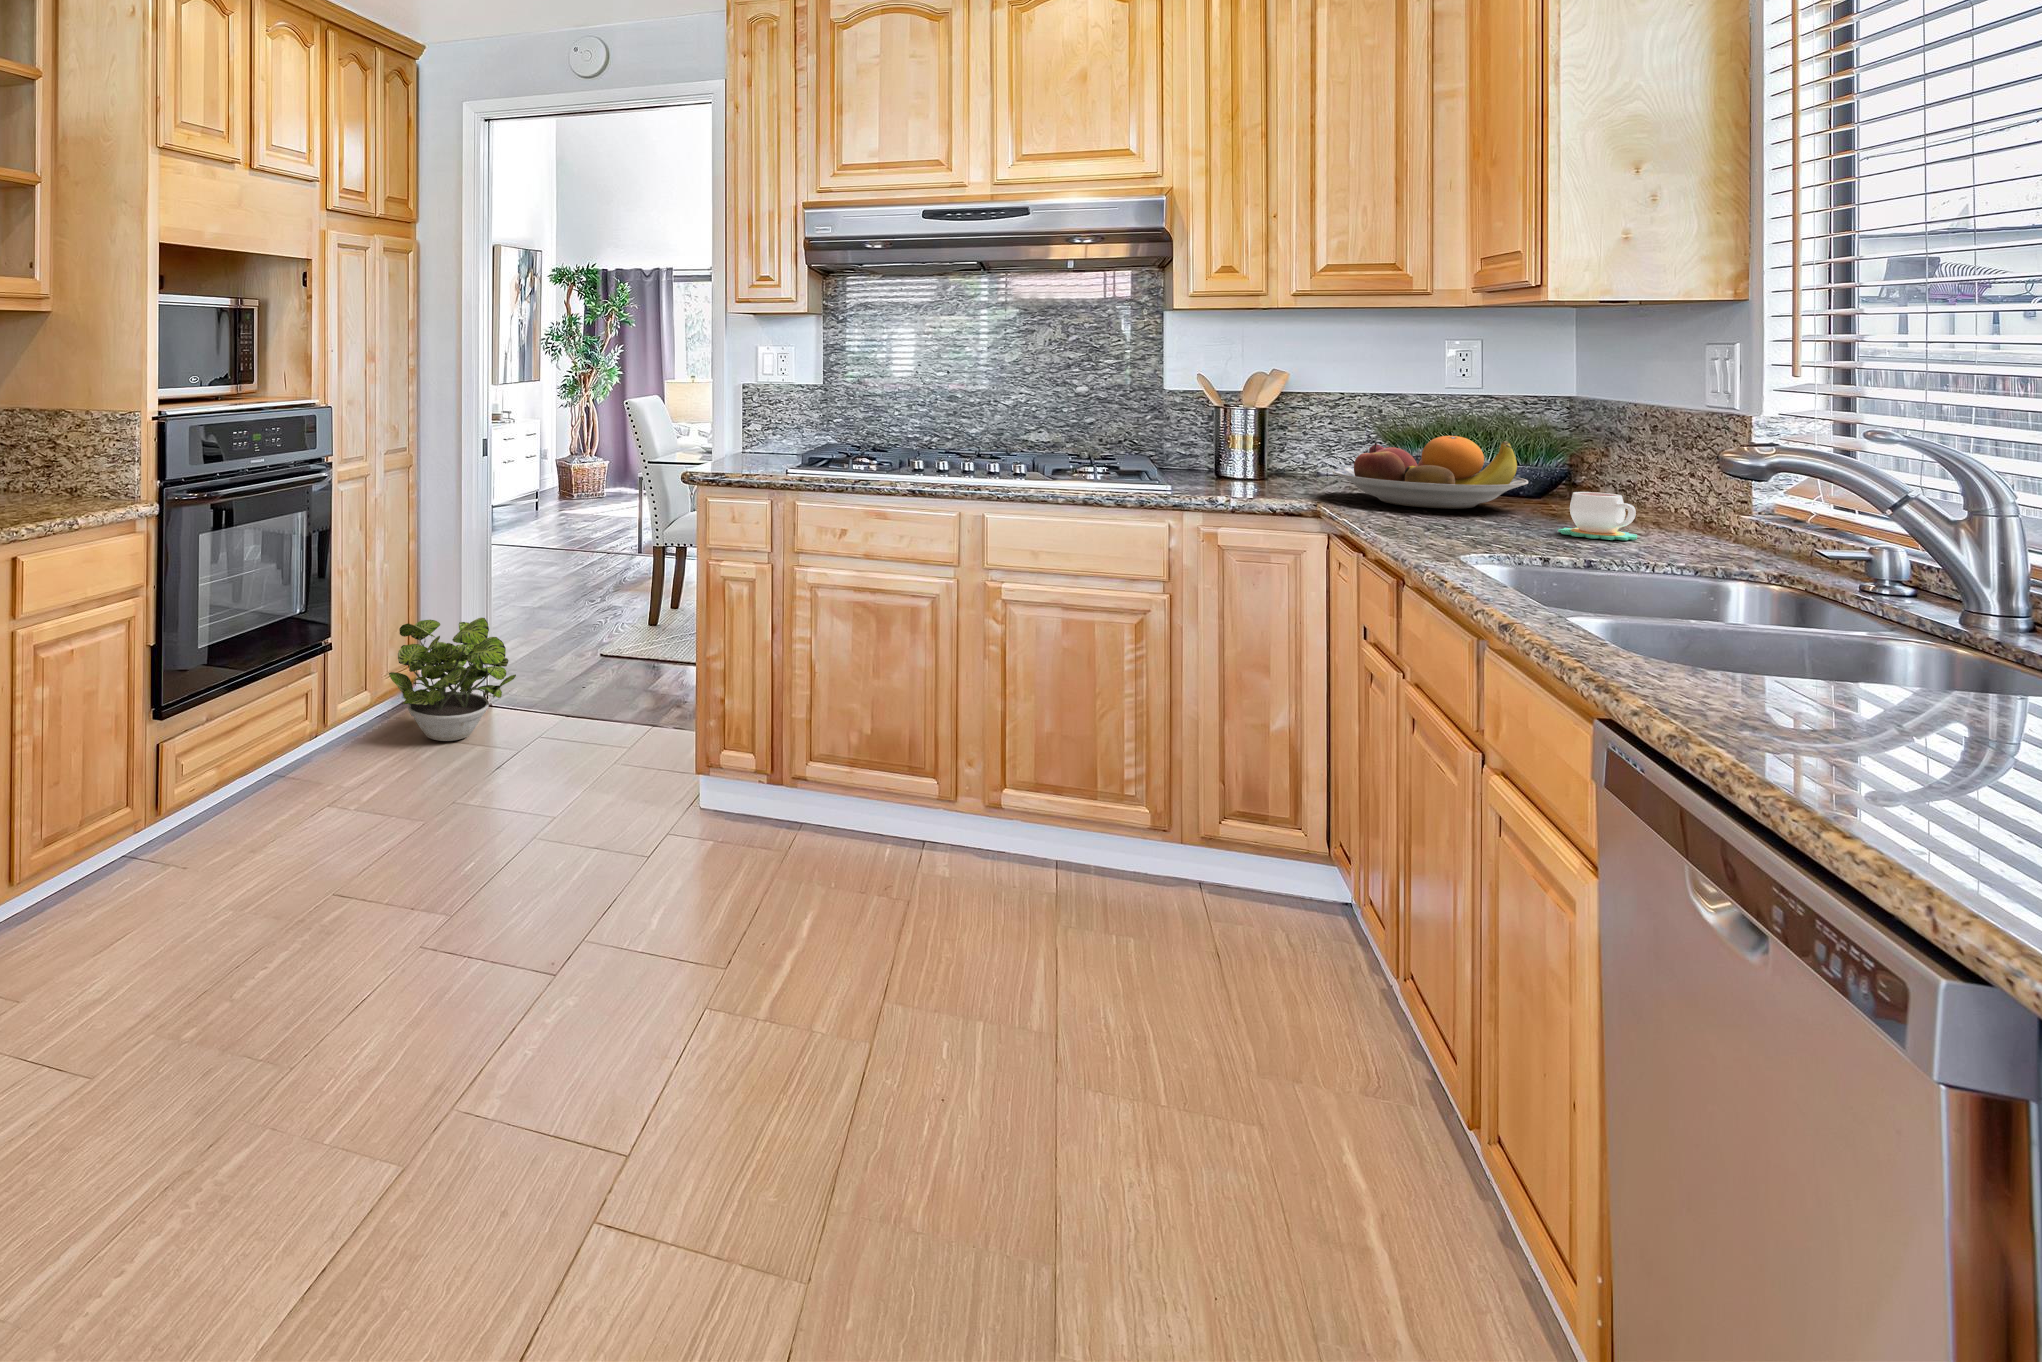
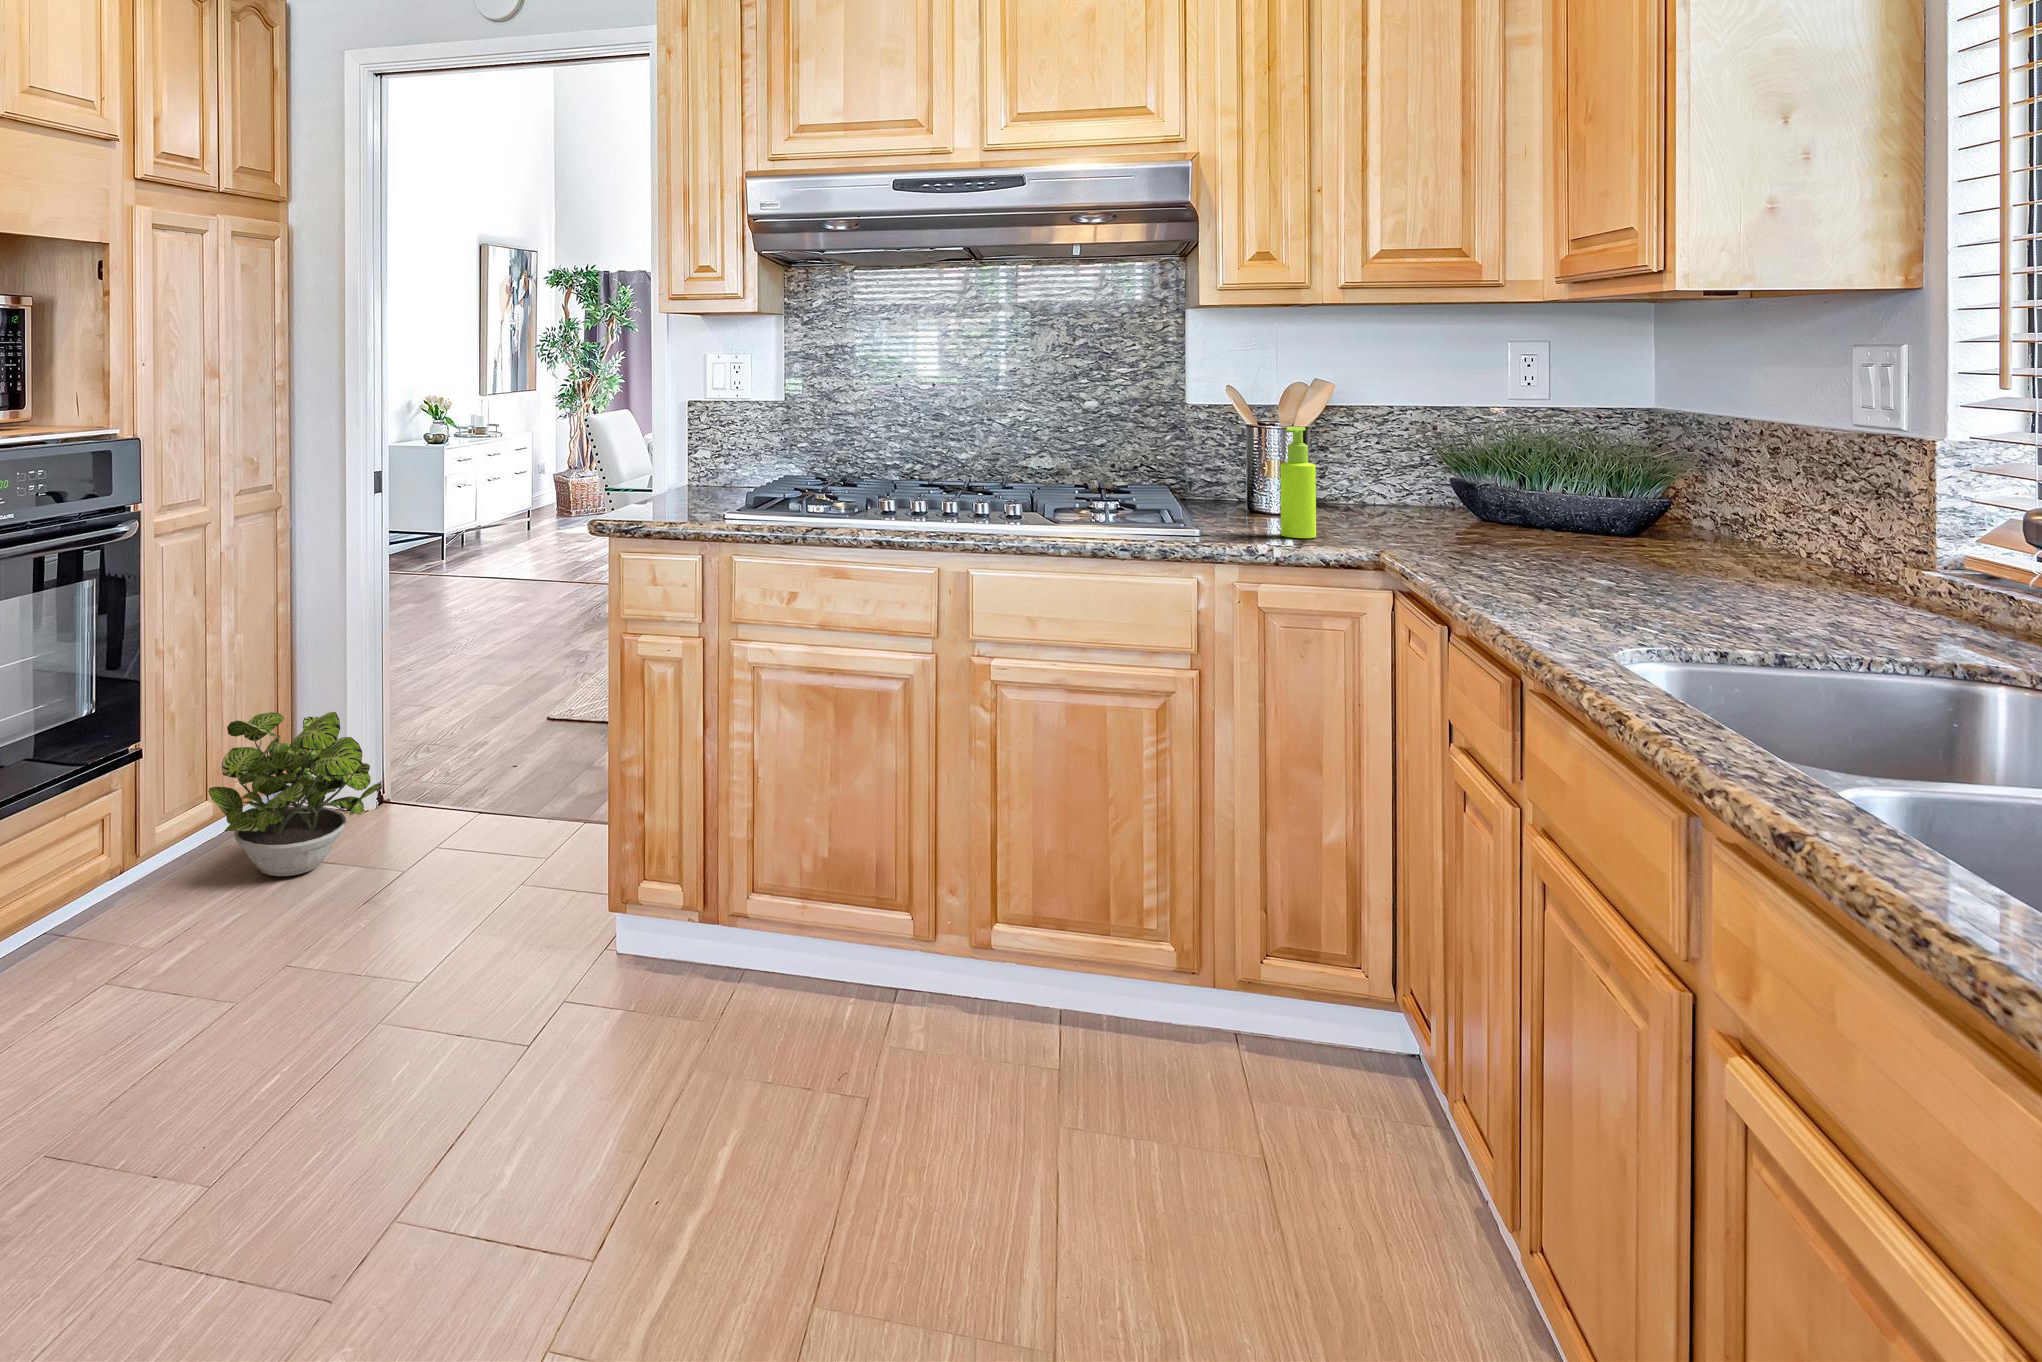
soap dispenser: none [1236,406,1265,493] -> present [1280,427,1316,538]
fruit bowl: present [1333,436,1528,509] -> none [1399,464,1638,557]
mug: present [1558,492,1637,540] -> none [1692,540,1793,605]

